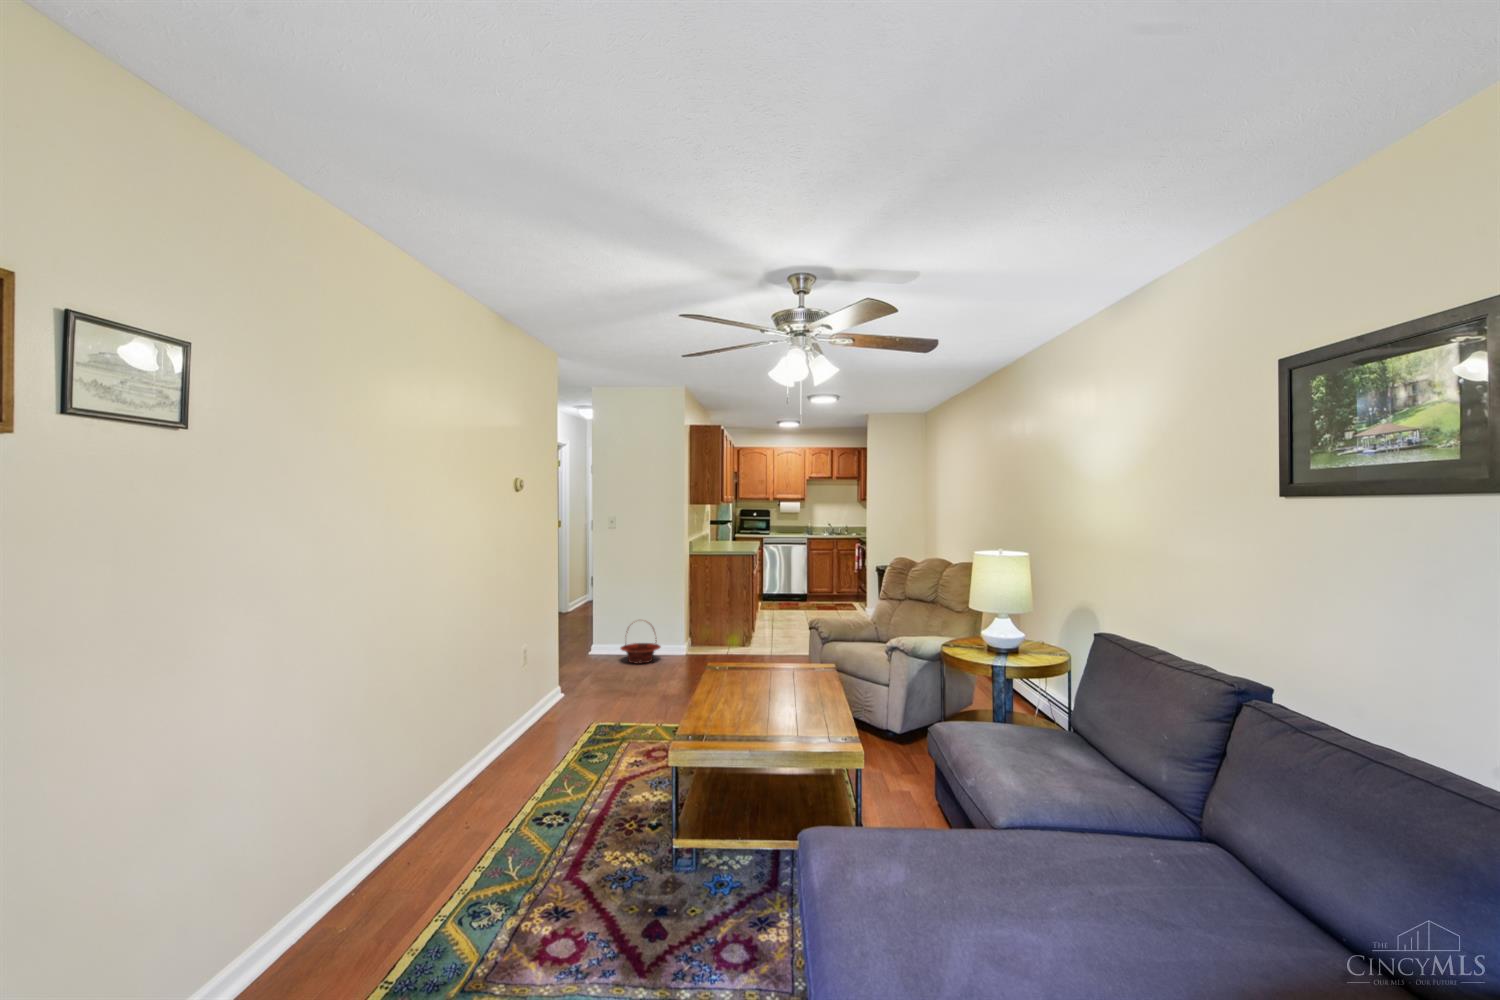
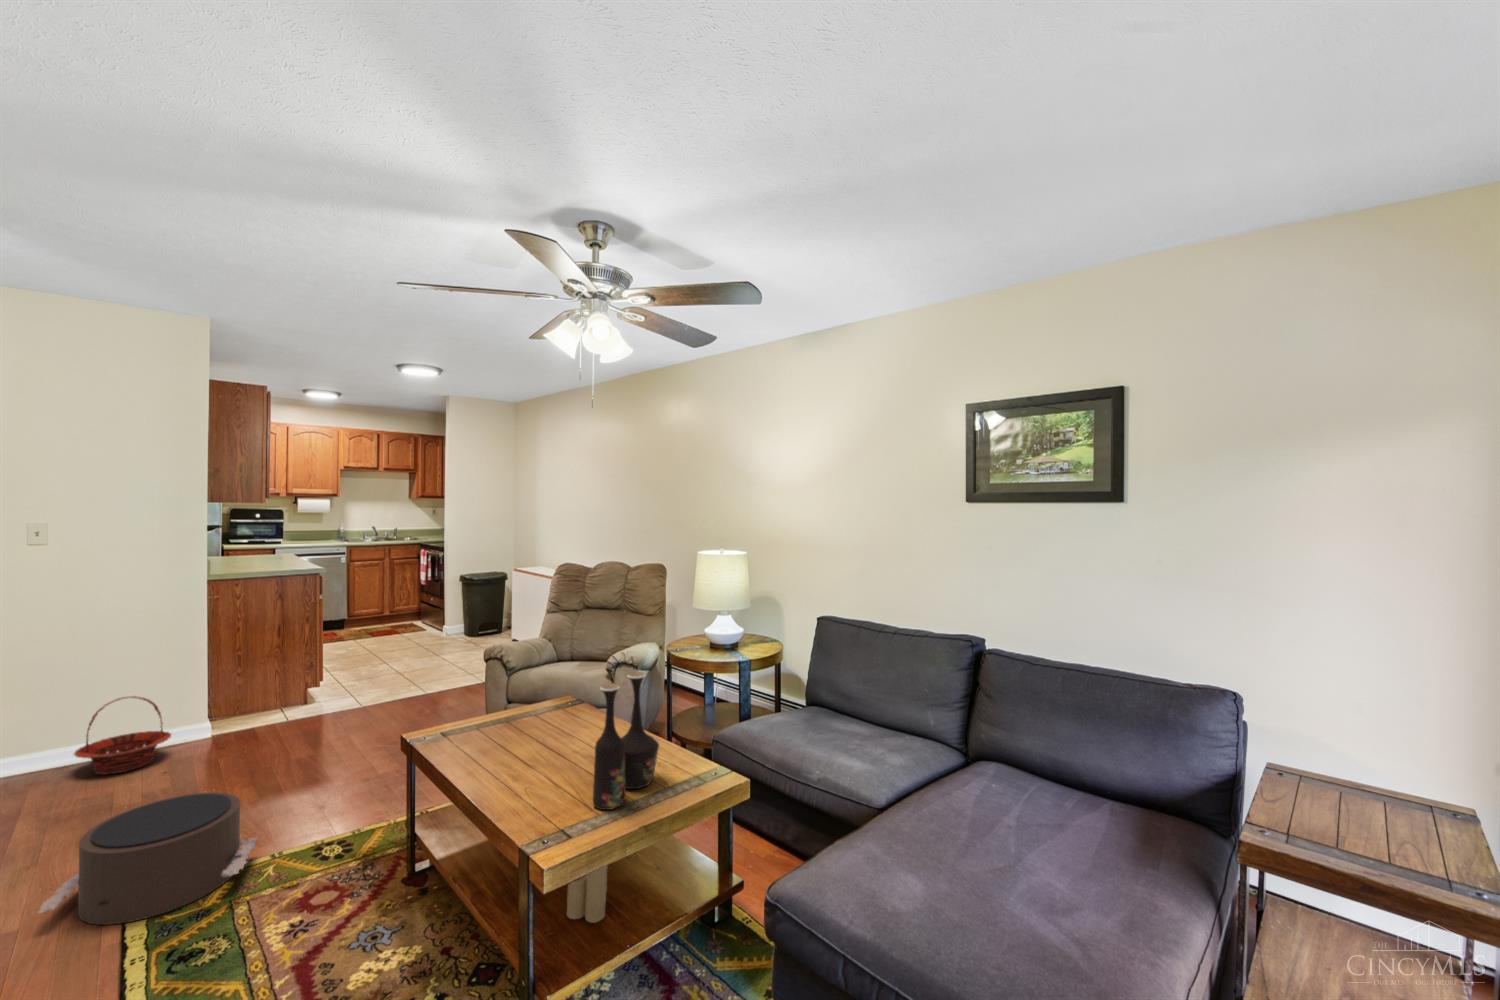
vase: none [740,638,804,736] -> present [593,672,659,810]
pouf: none [560,675,650,733] -> present [38,792,257,925]
candle: none [729,770,753,819] -> present [567,865,608,923]

